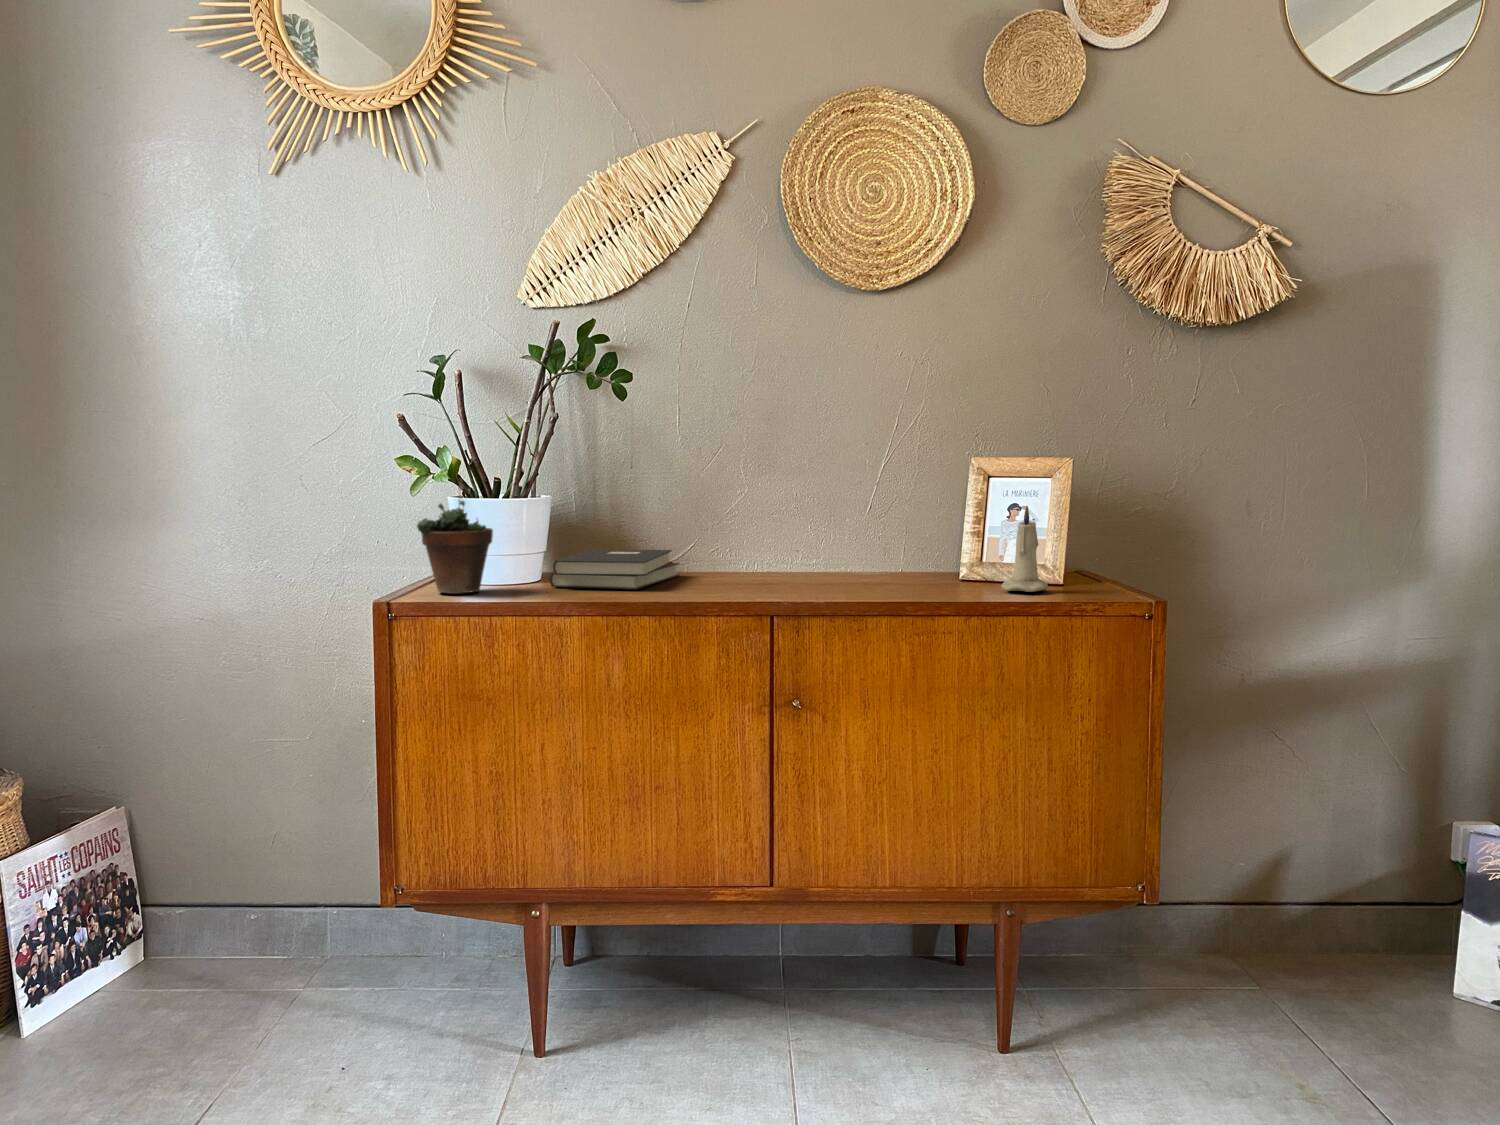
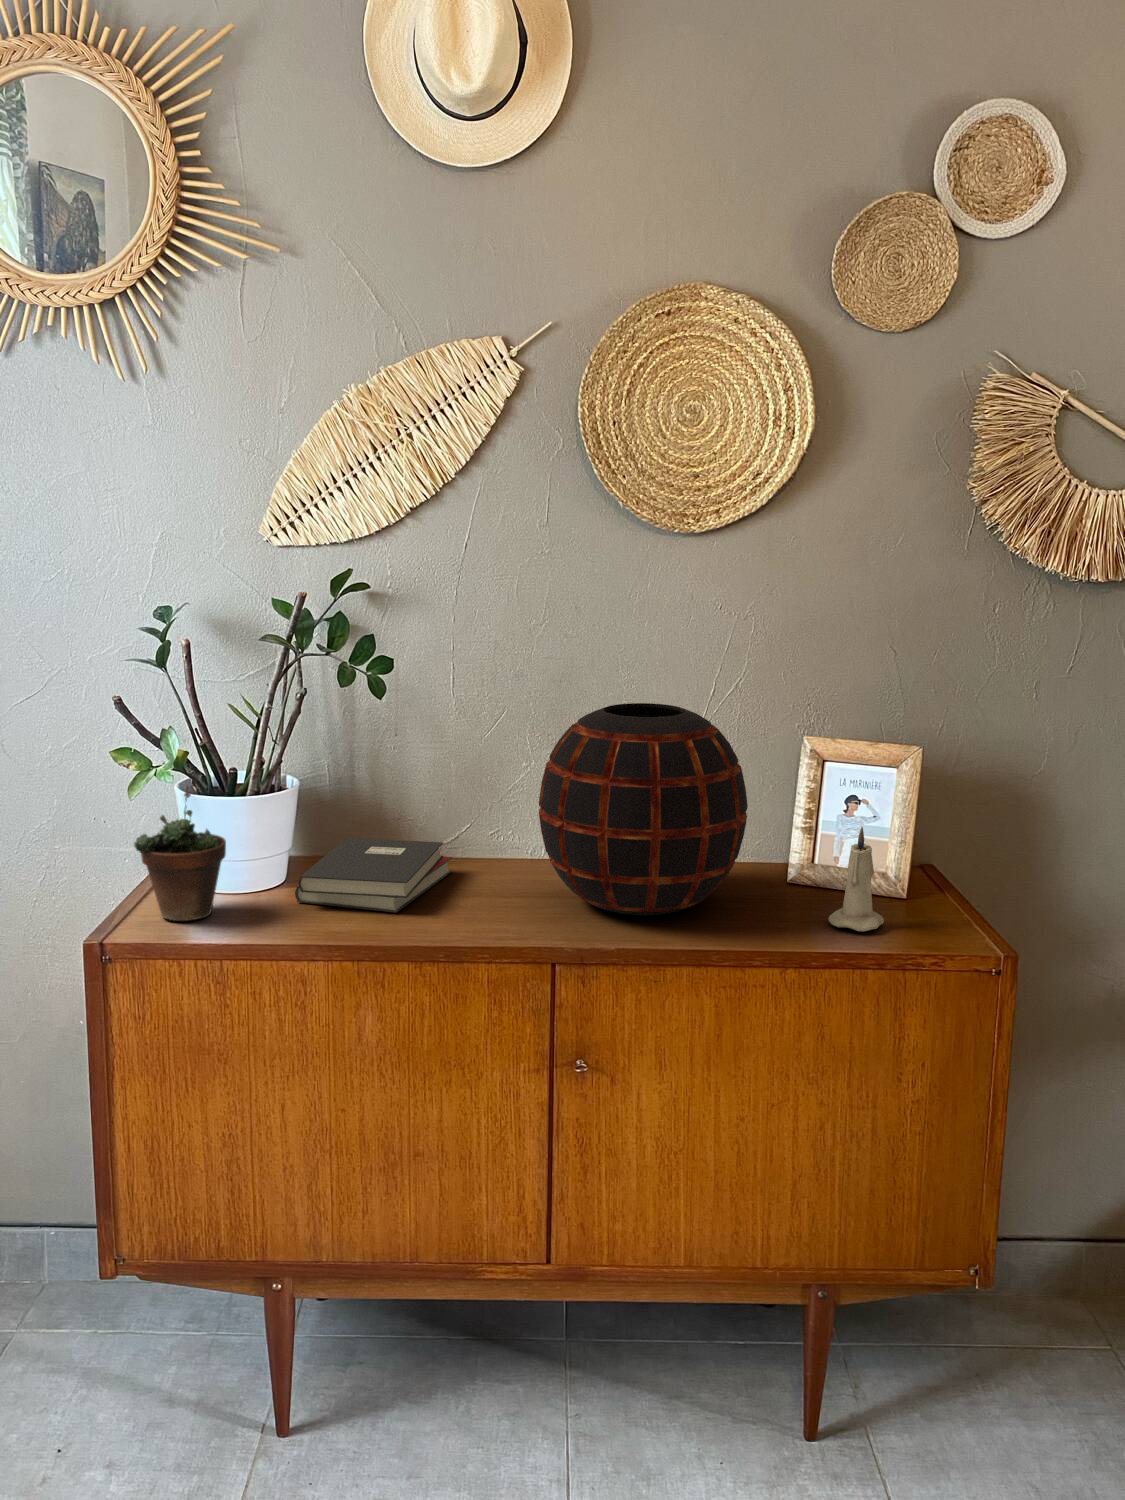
decorative vase: none [755,418,930,588] -> present [539,703,748,916]

